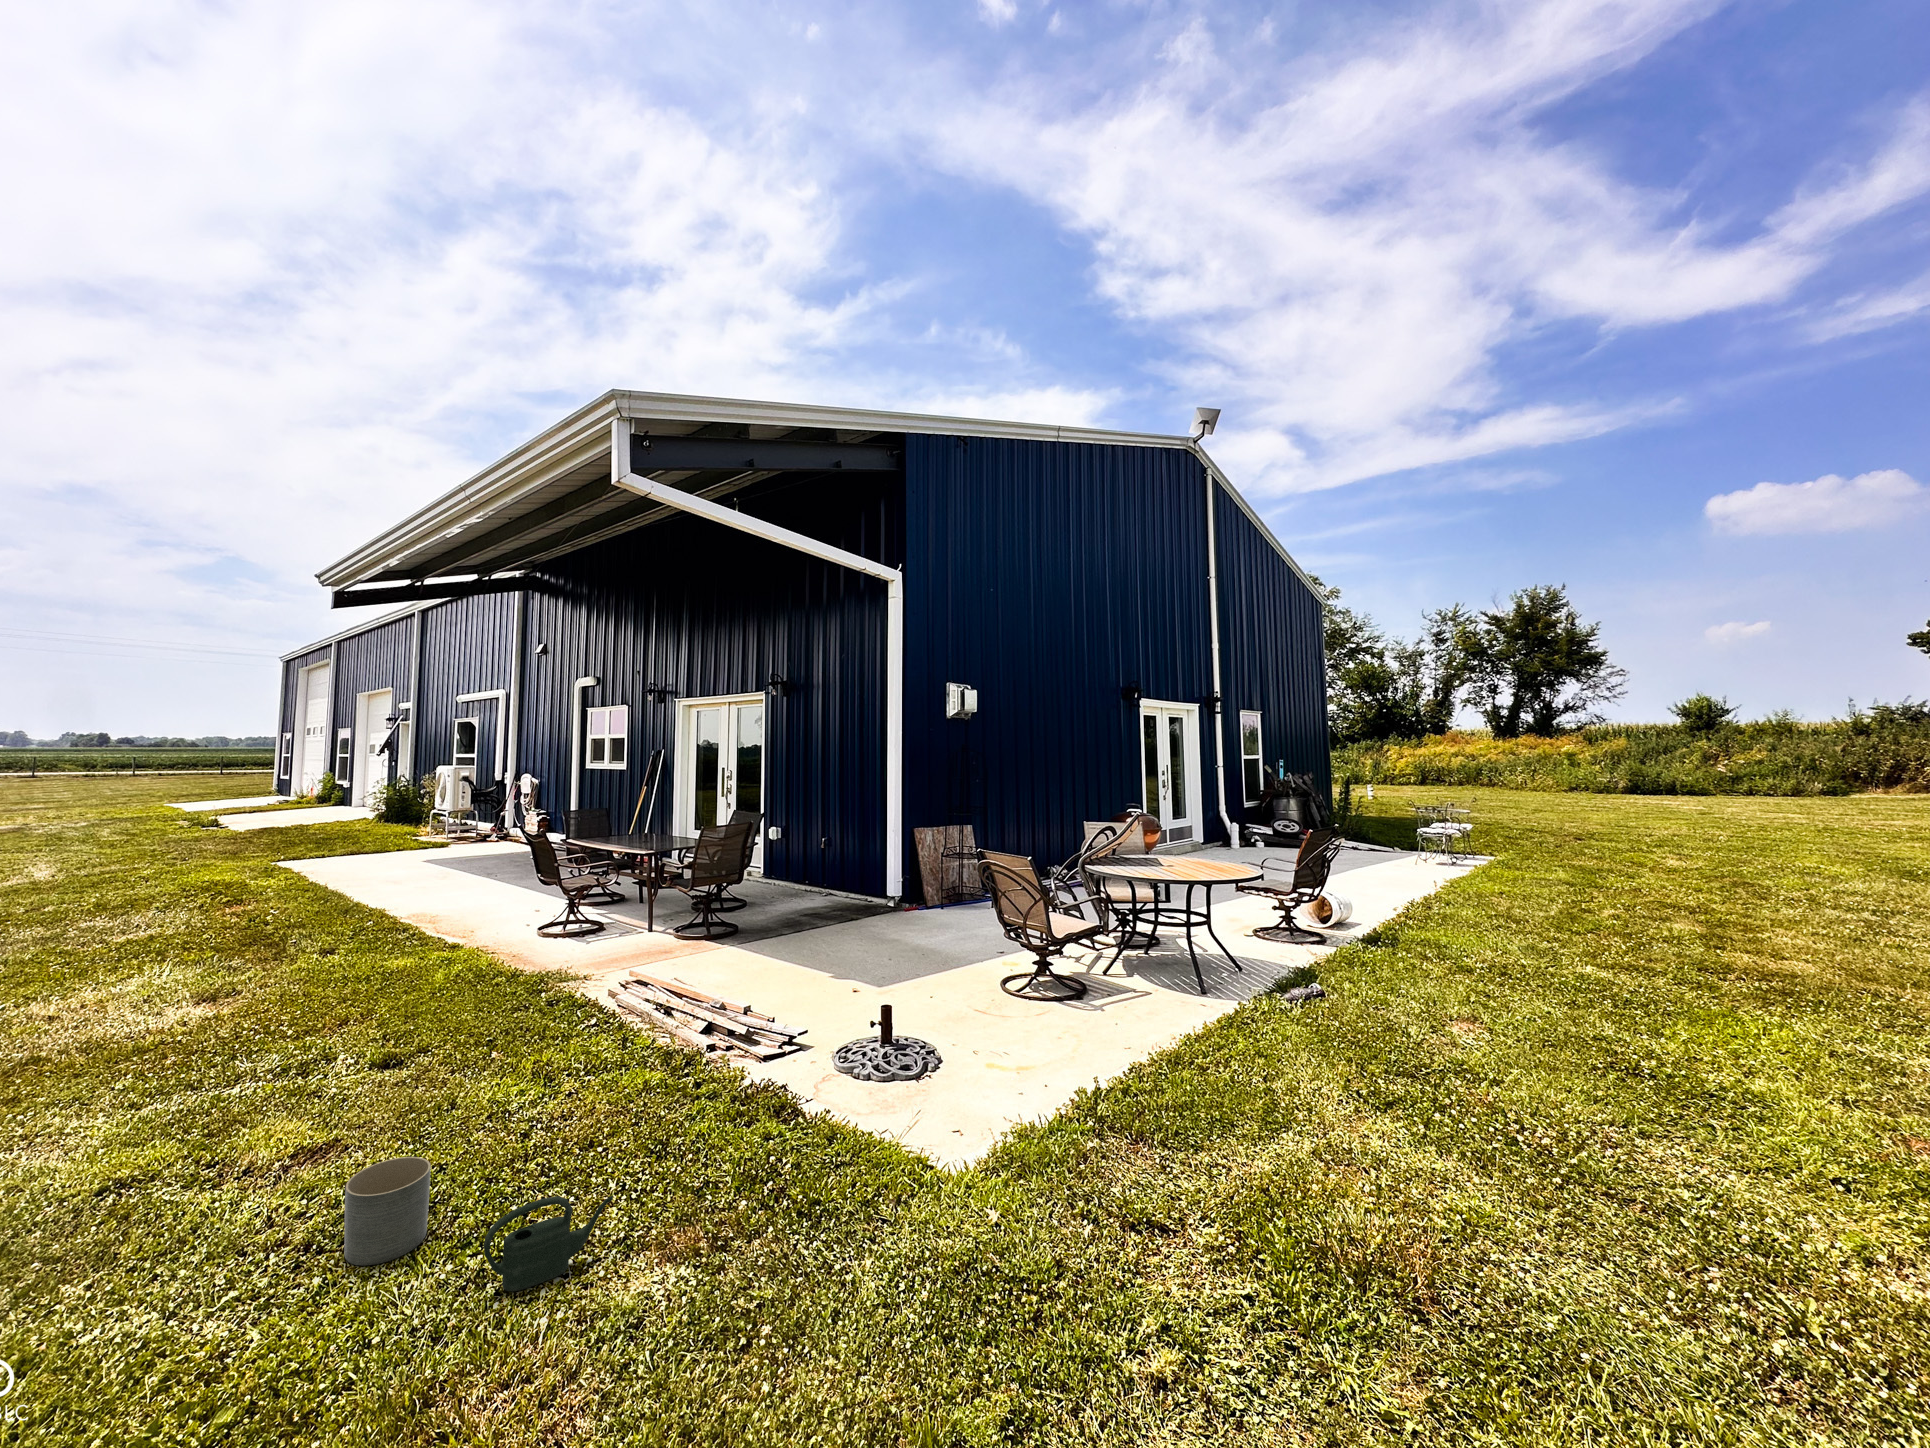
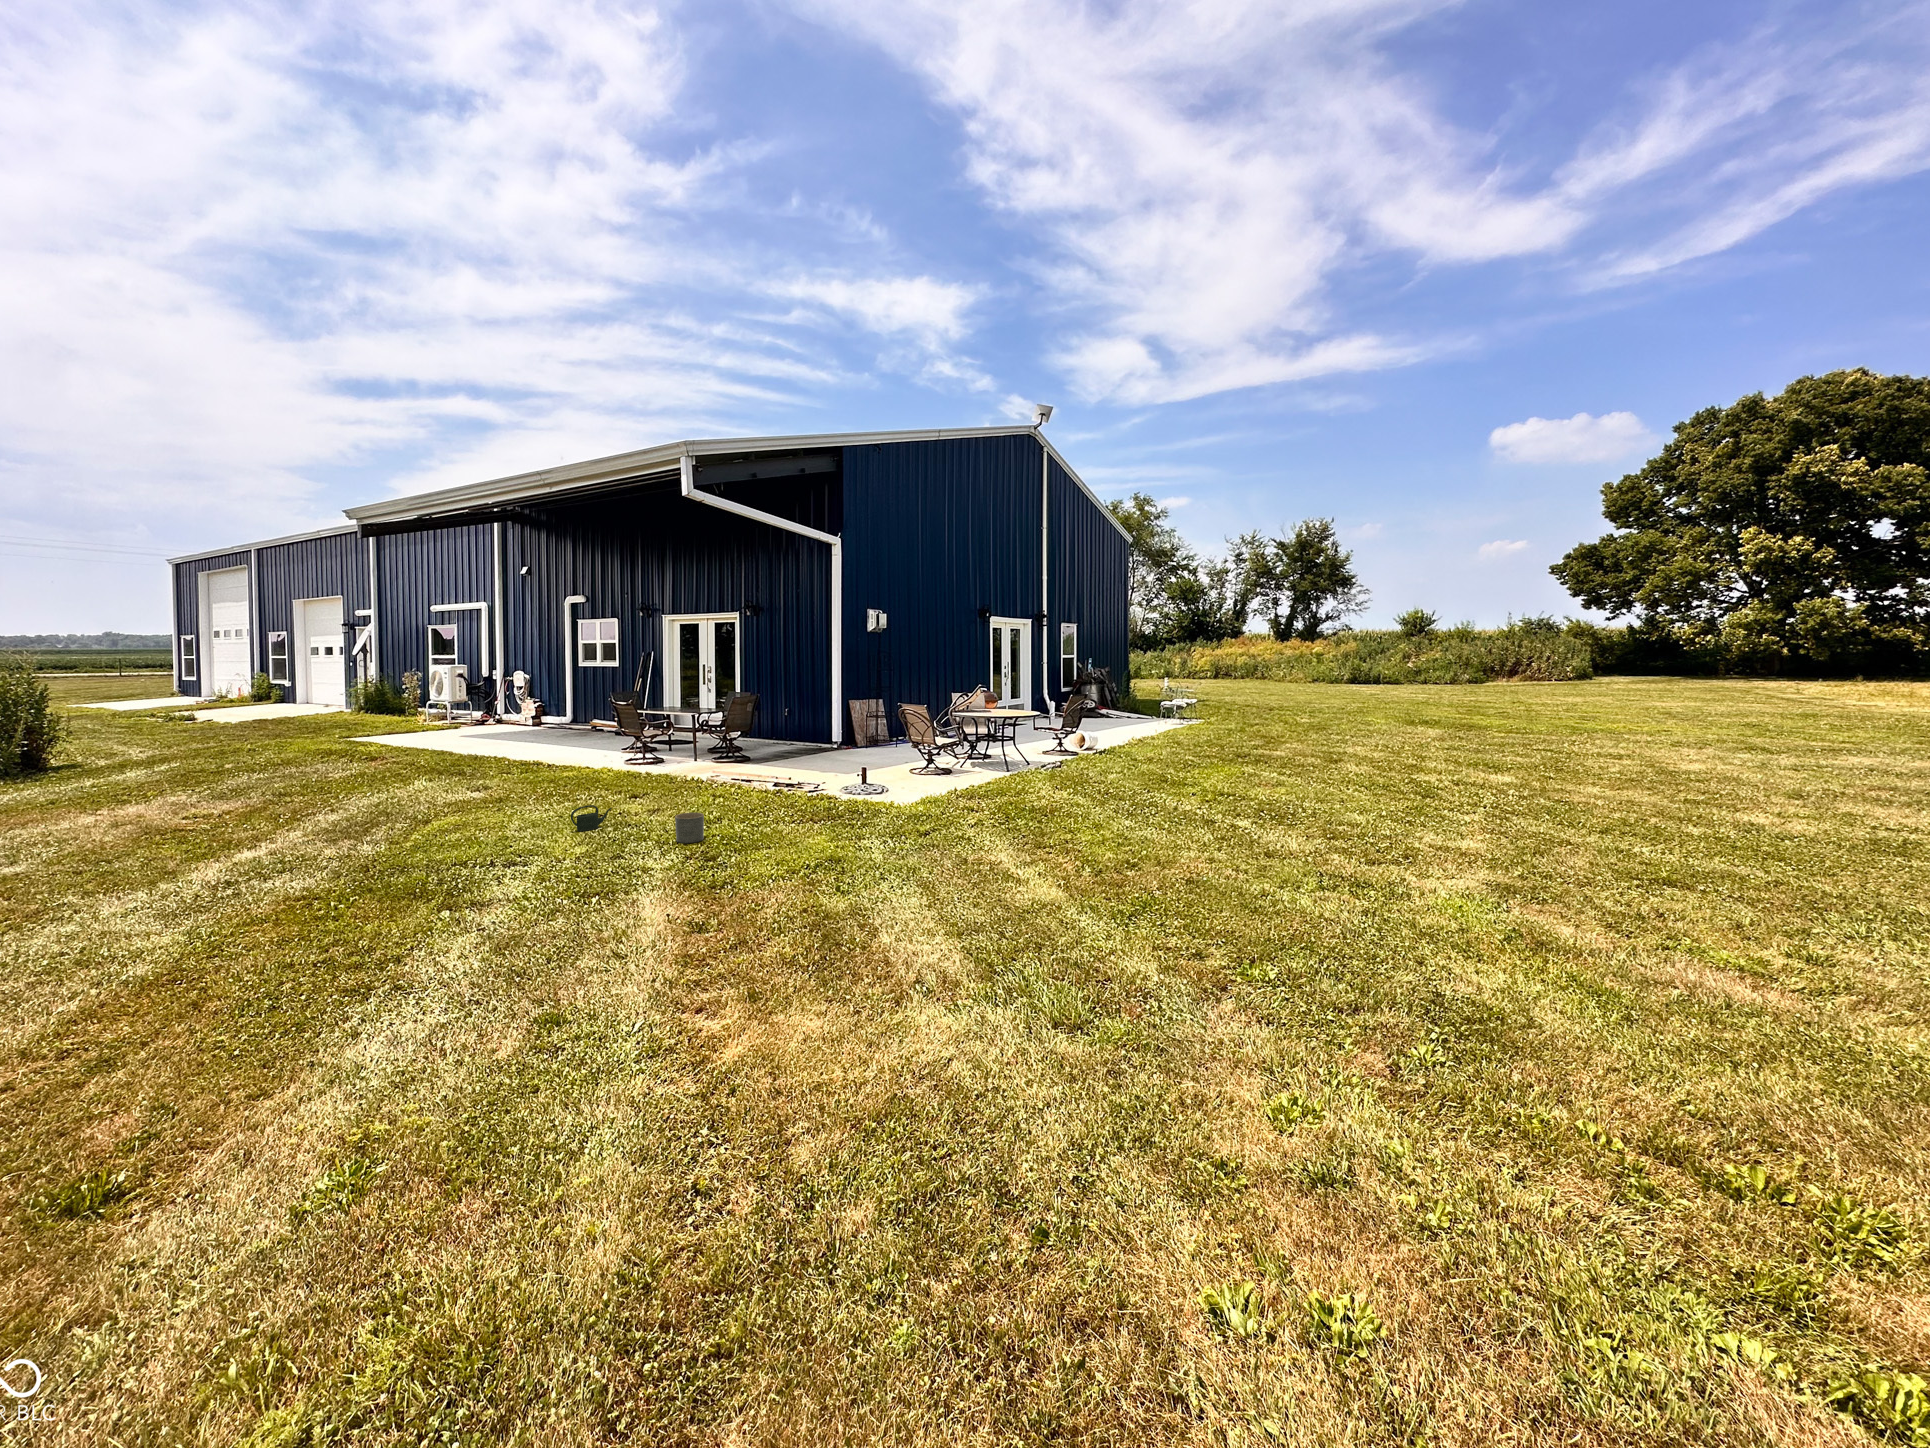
watering can: present [484,1196,613,1291] -> present [571,805,612,831]

